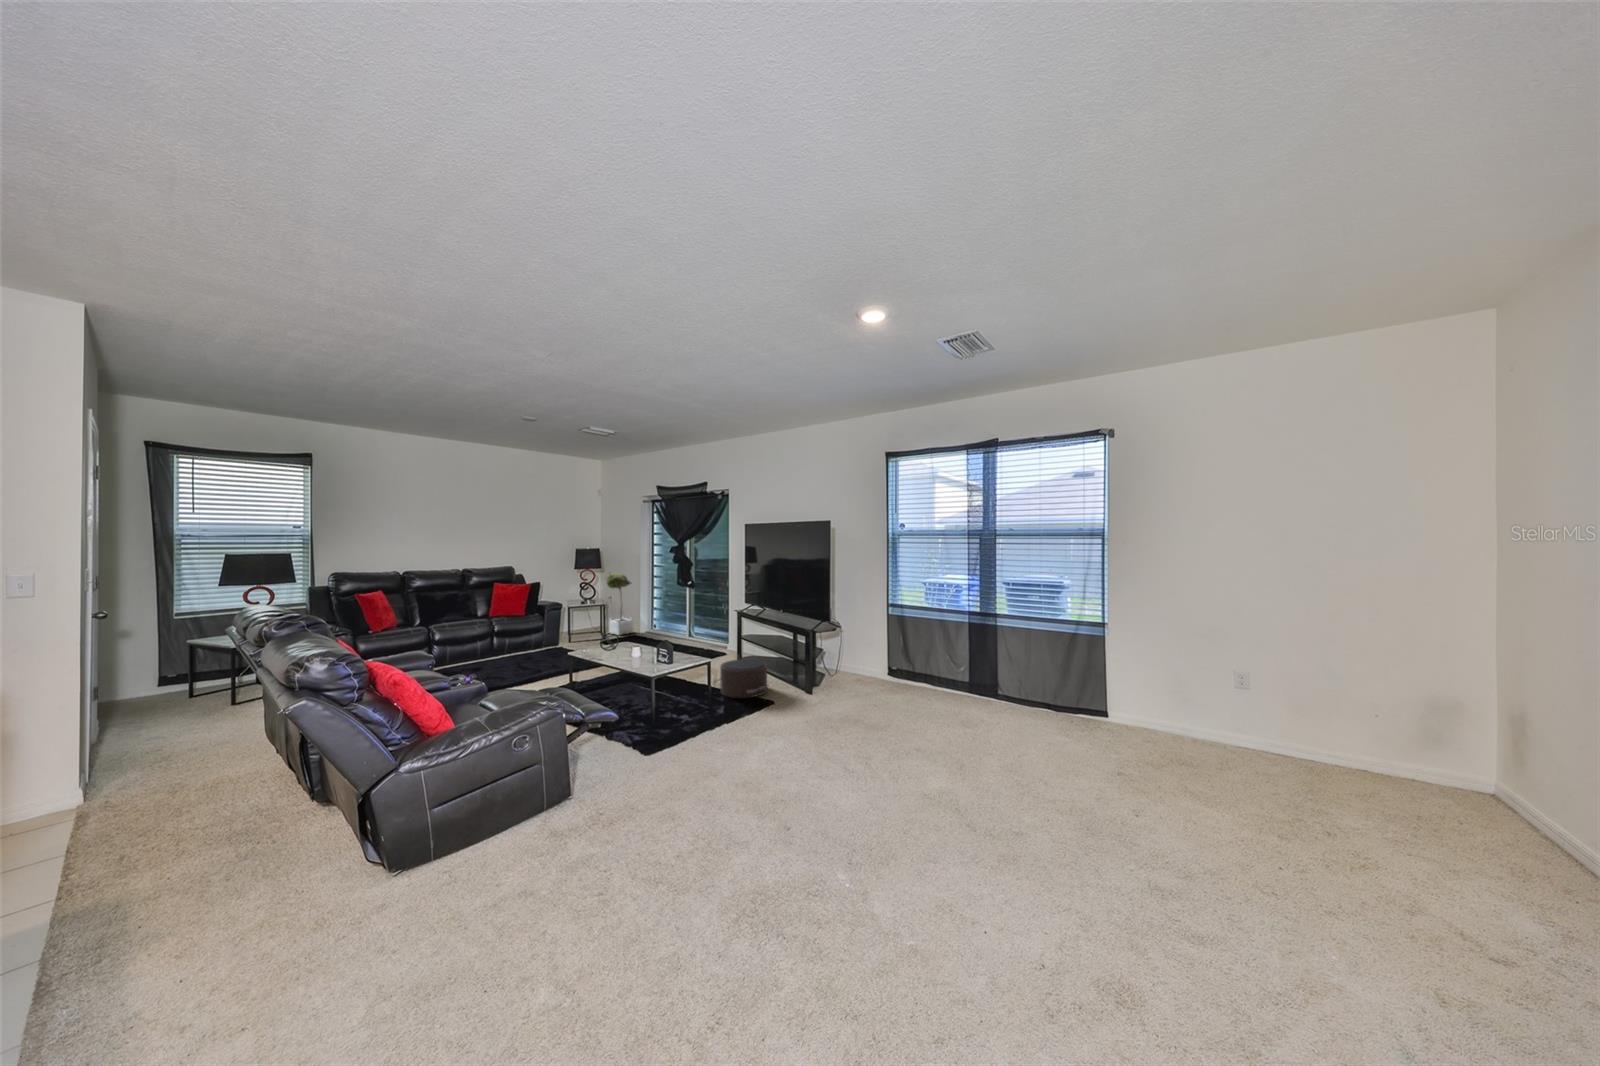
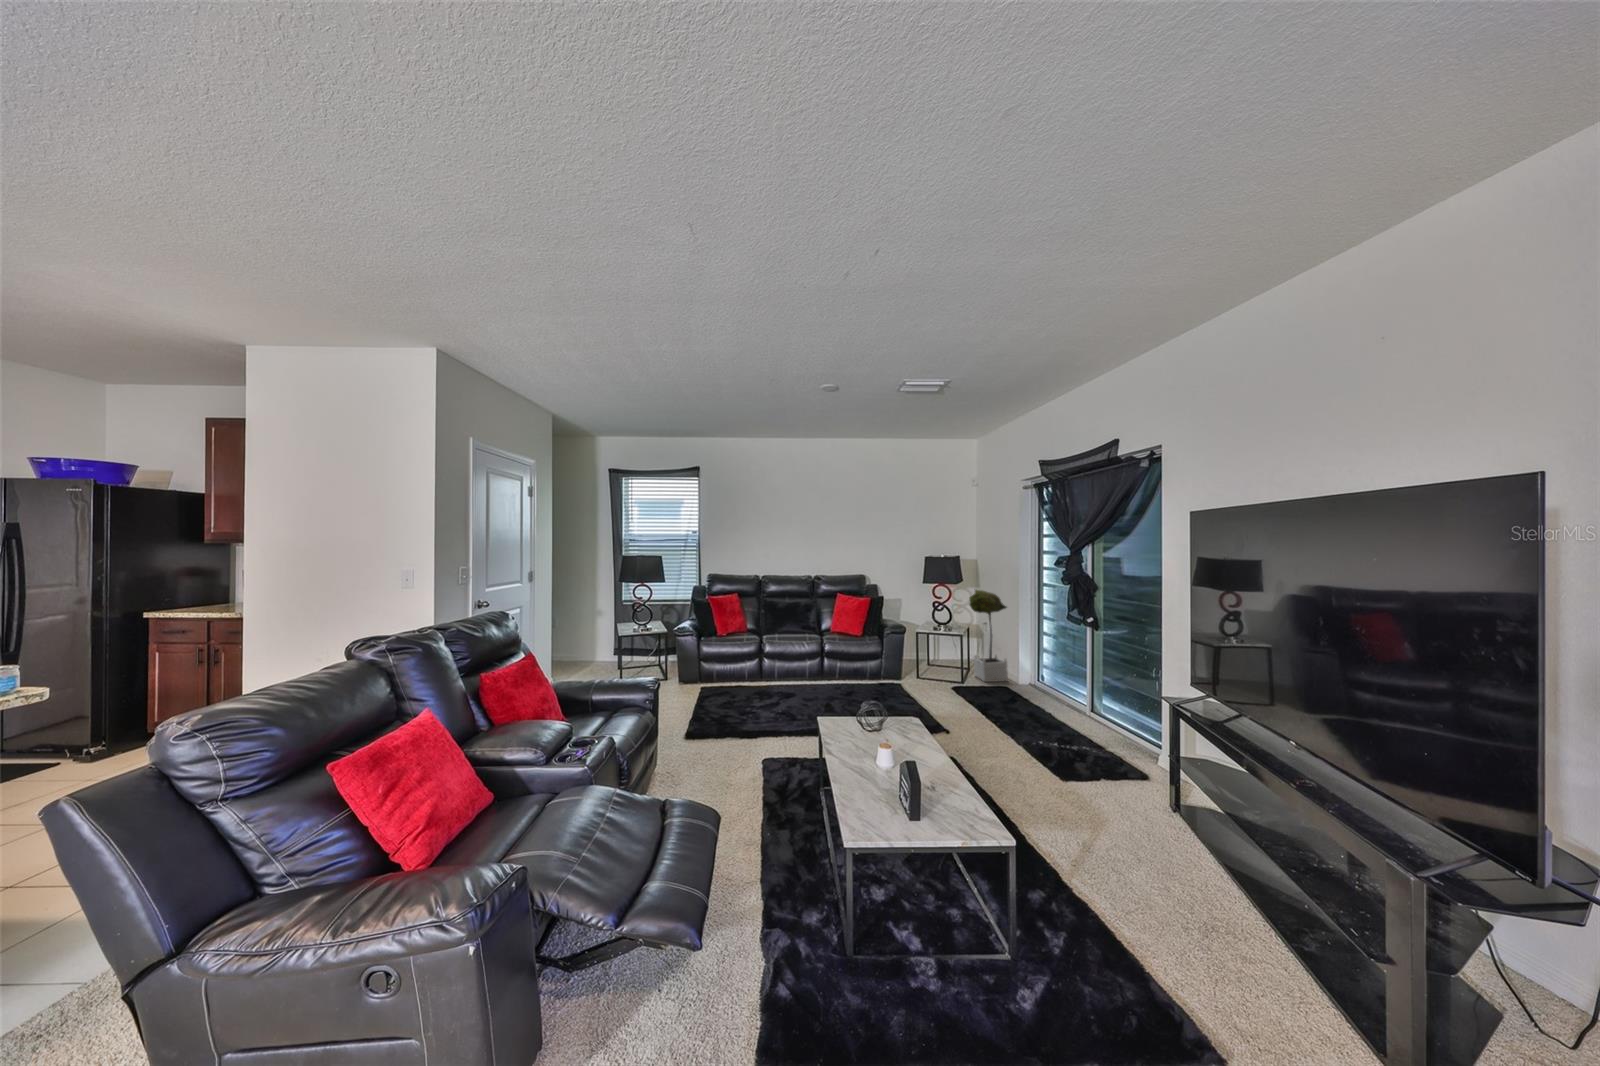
pouf: present [713,659,768,698] -> none [1079,819,1241,955]

